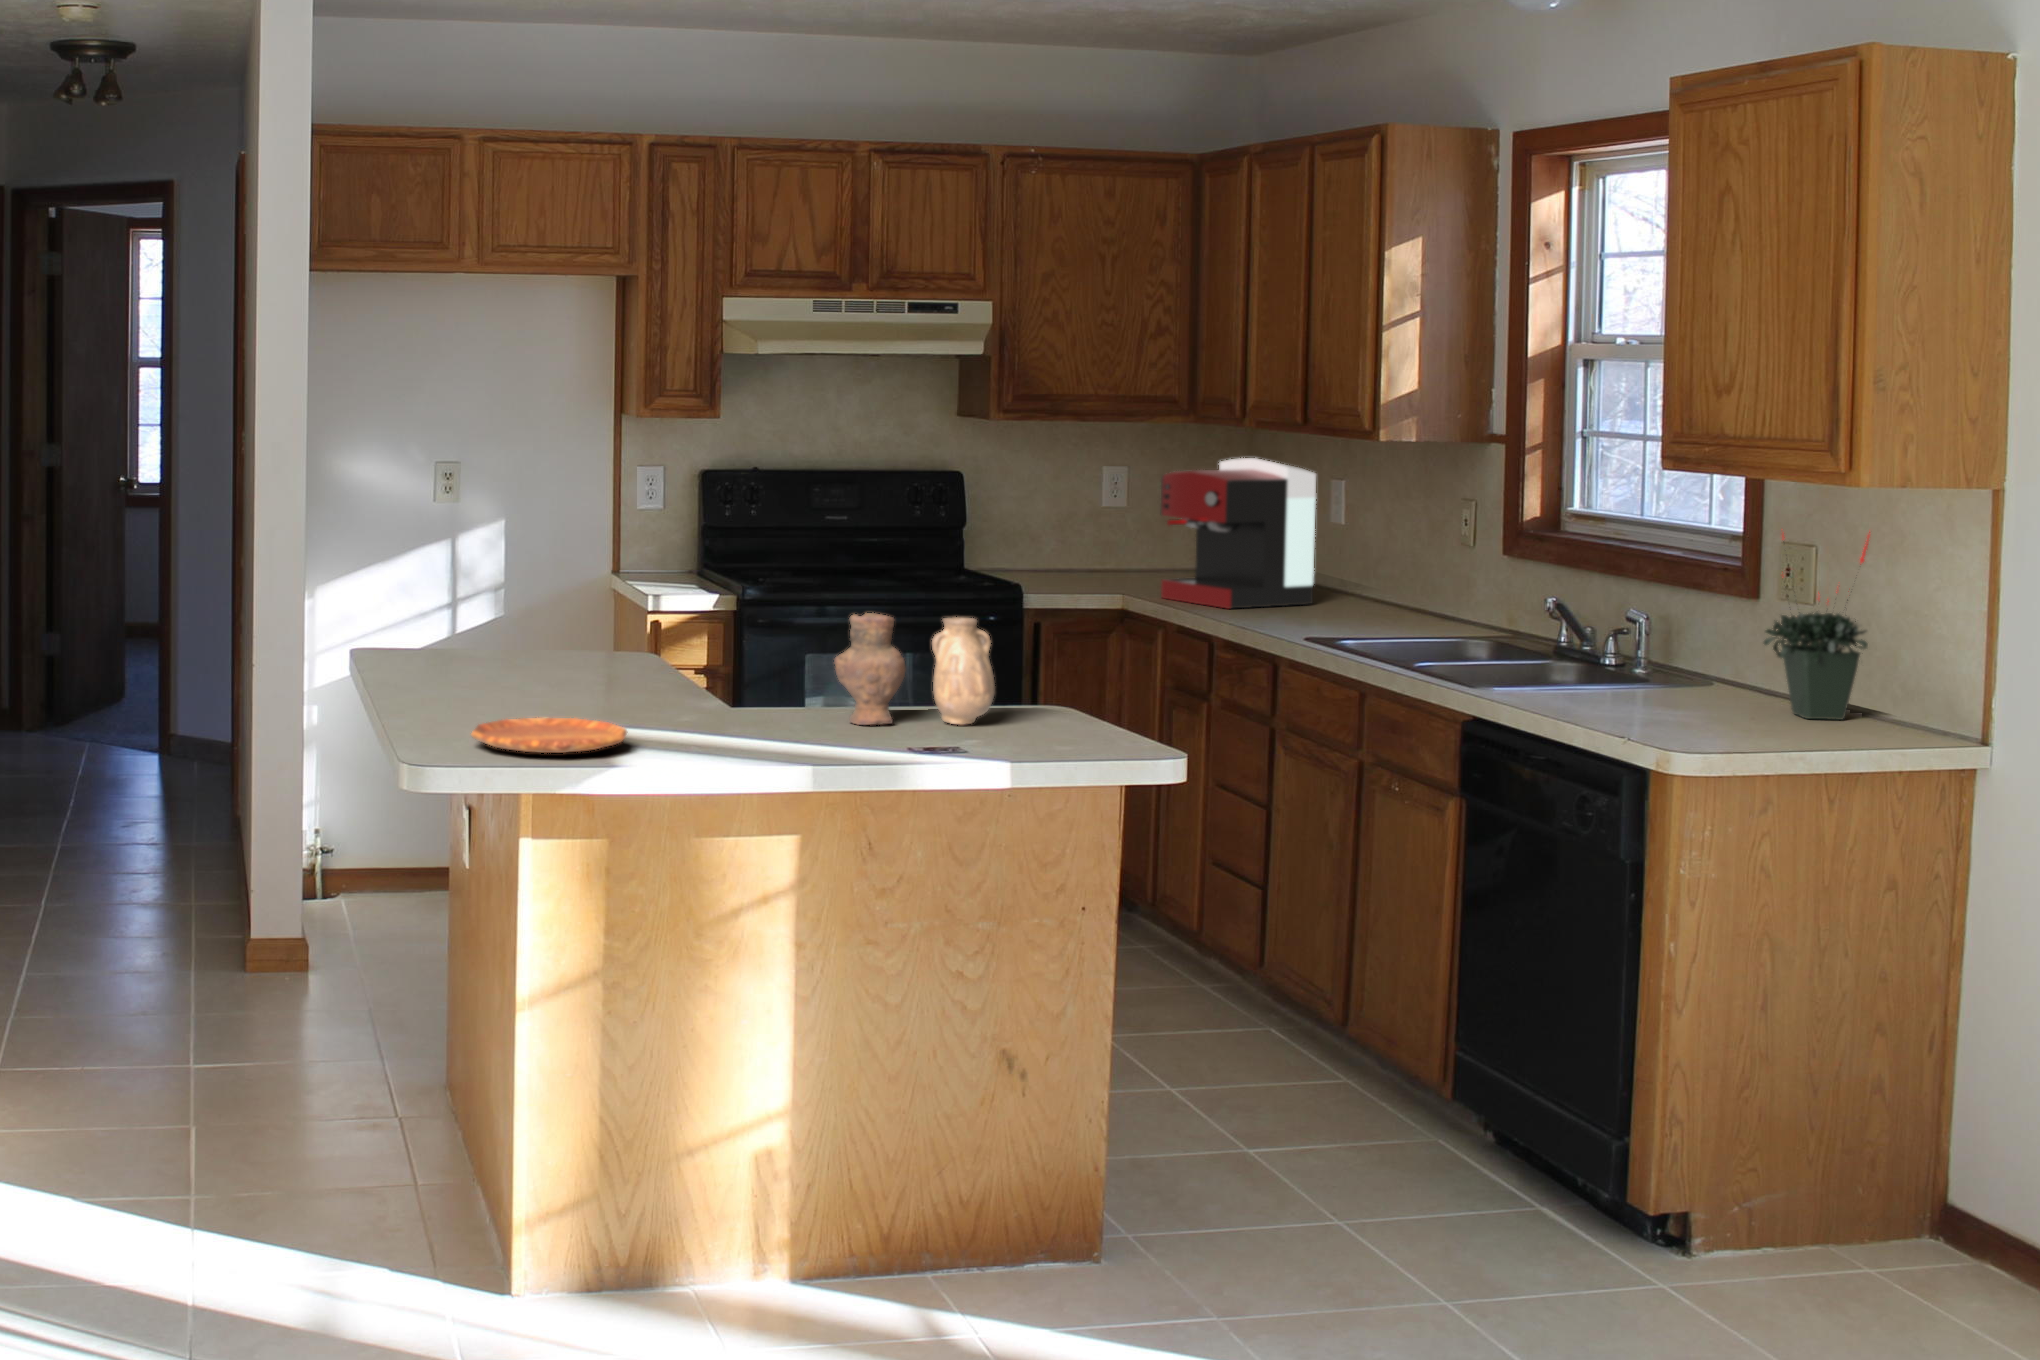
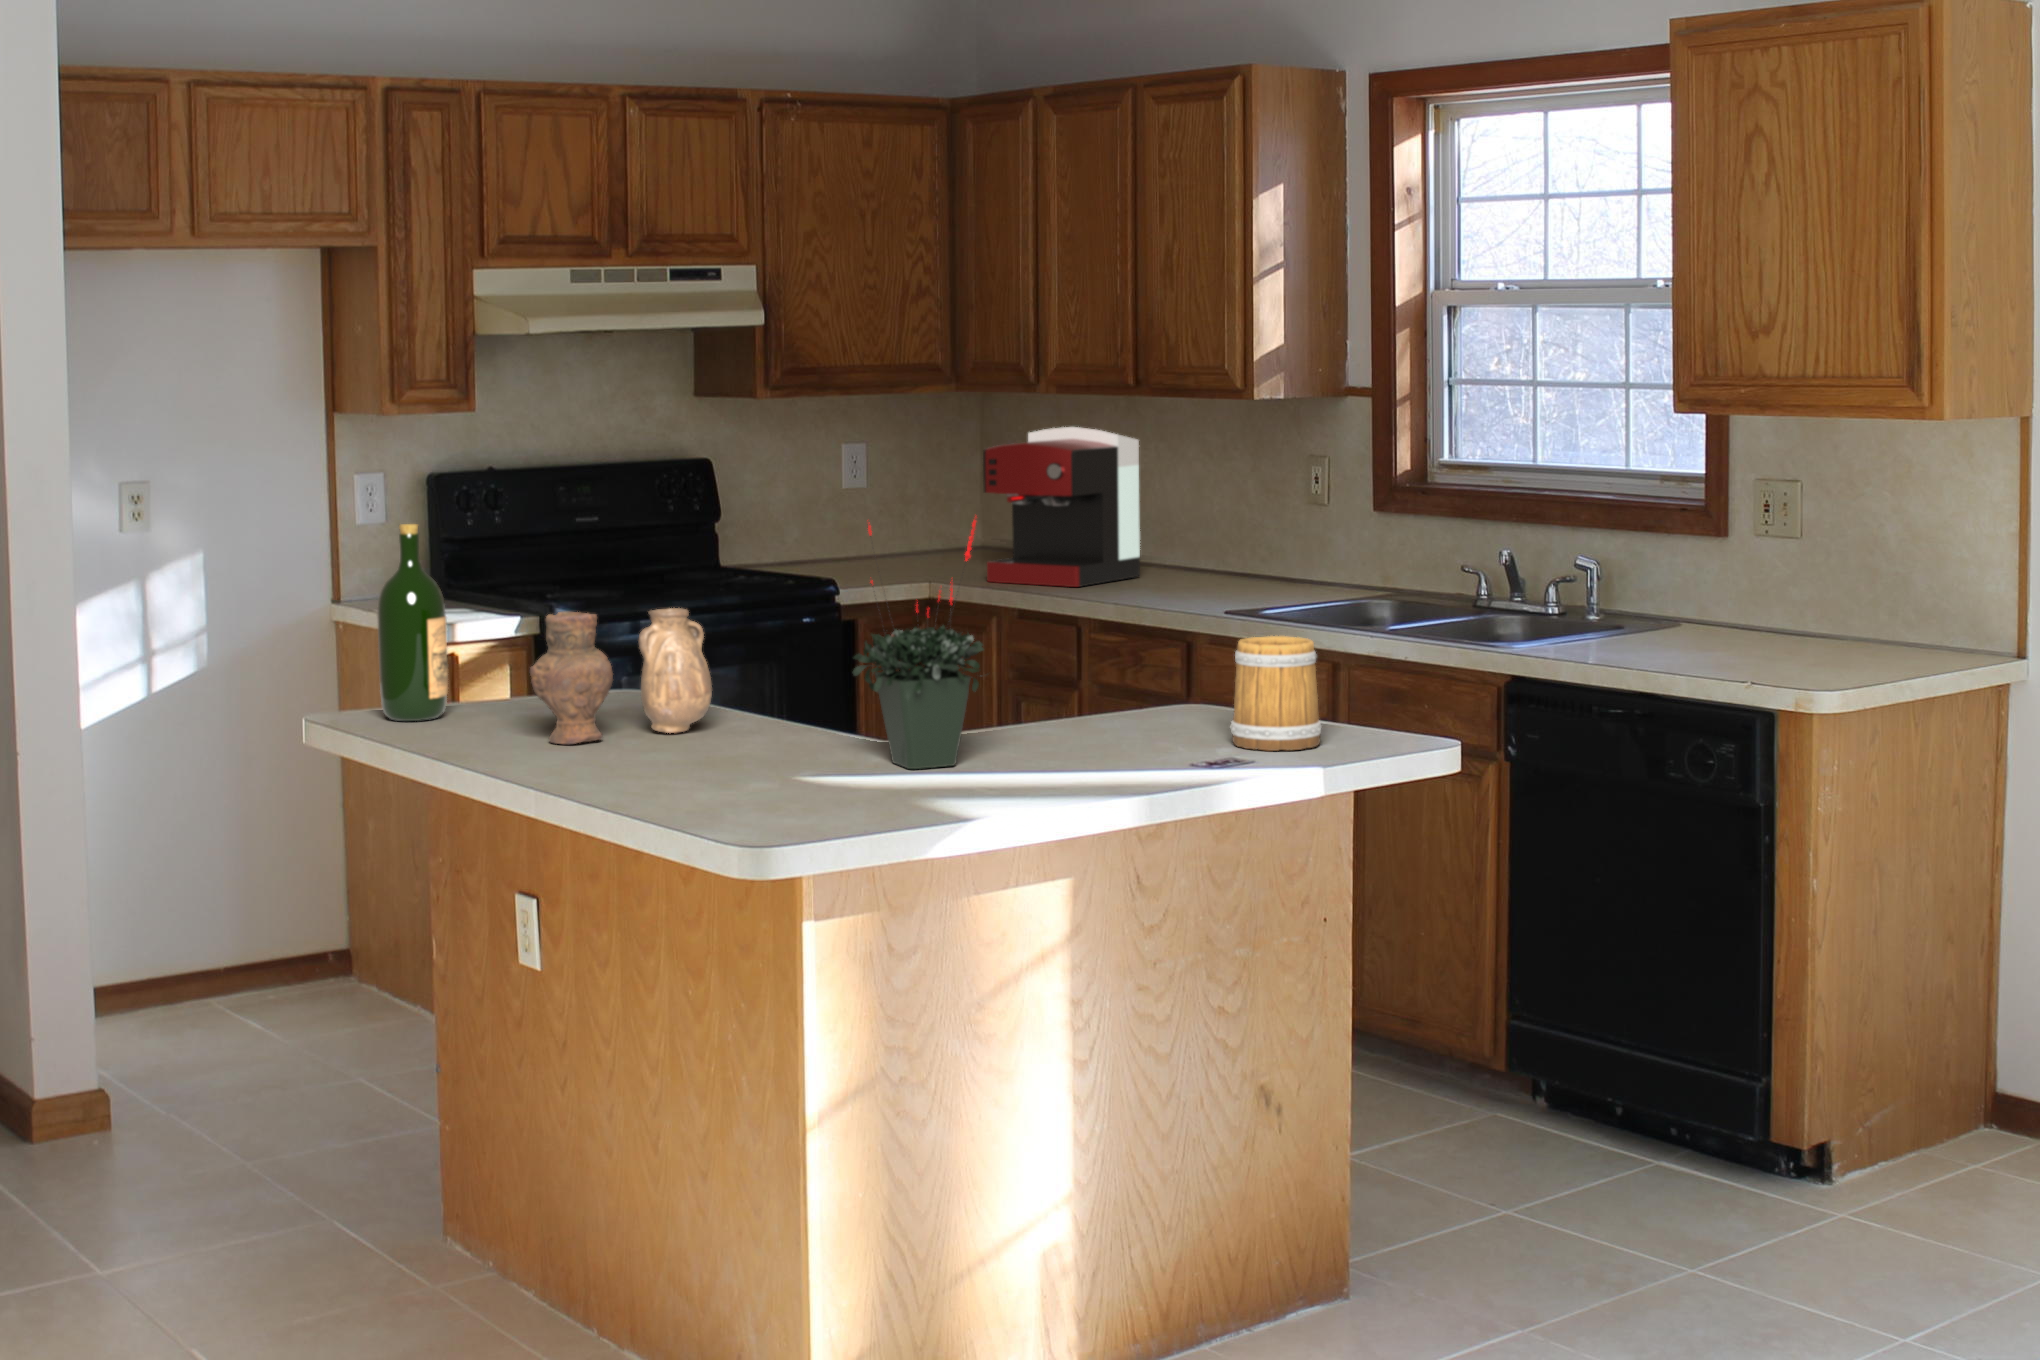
wine bottle: none [429,509,480,664] -> present [377,524,448,721]
potted plant: present [1764,532,1870,720] -> present [853,516,984,769]
vase: present [834,613,995,725] -> present [530,608,712,744]
mug: none [1007,651,1100,751] -> present [1230,636,1321,751]
tray: present [471,717,628,753] -> none [687,769,891,817]

